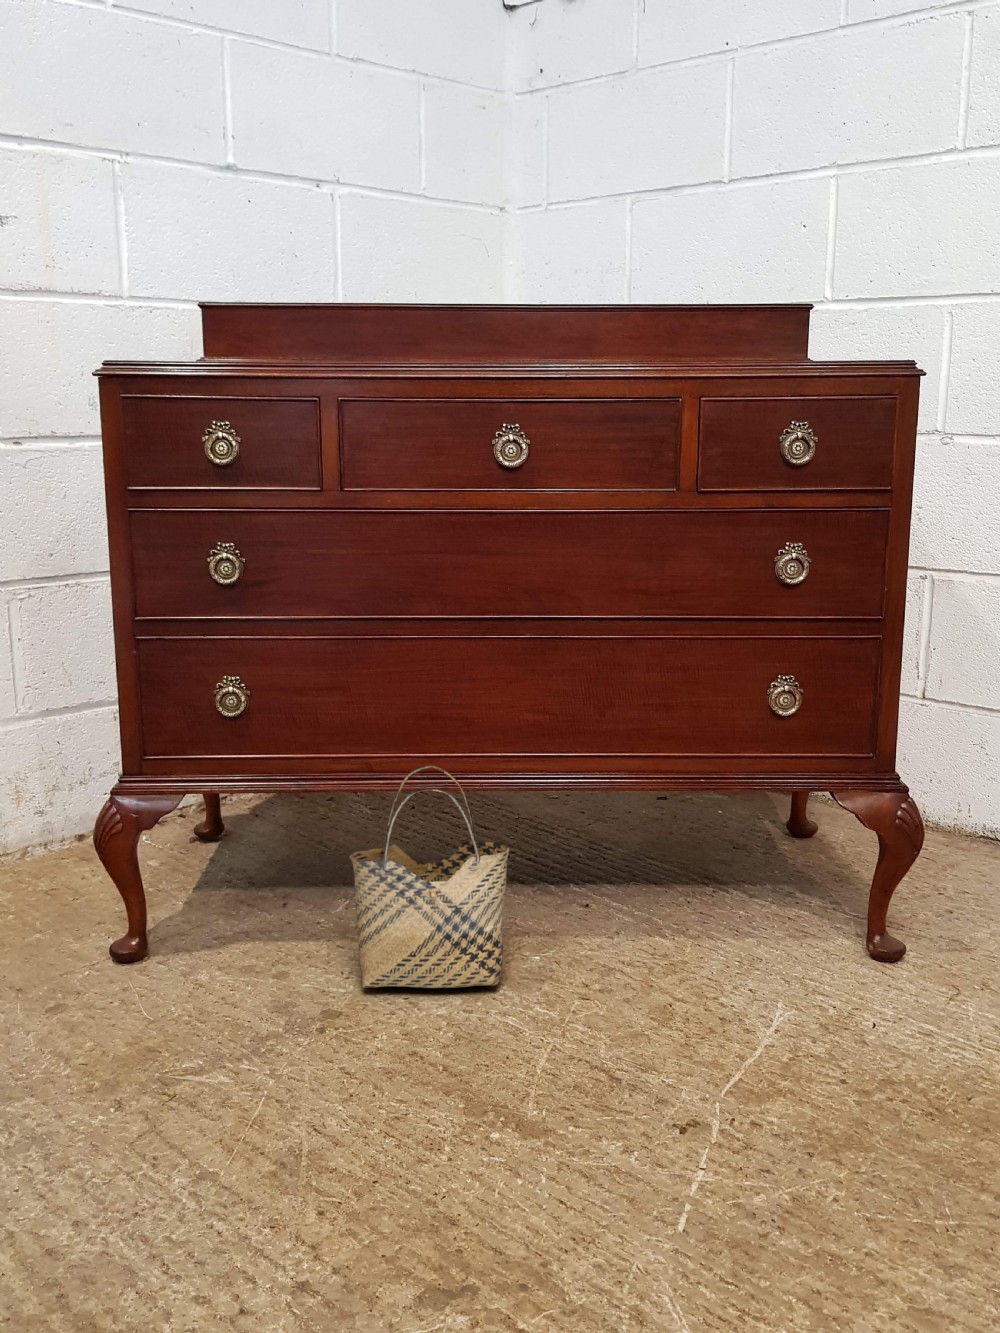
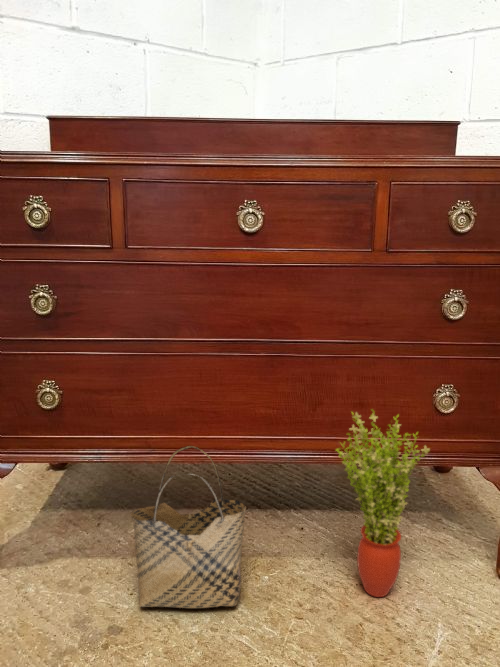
potted plant: none [632,707,760,976] -> present [336,410,430,597]

